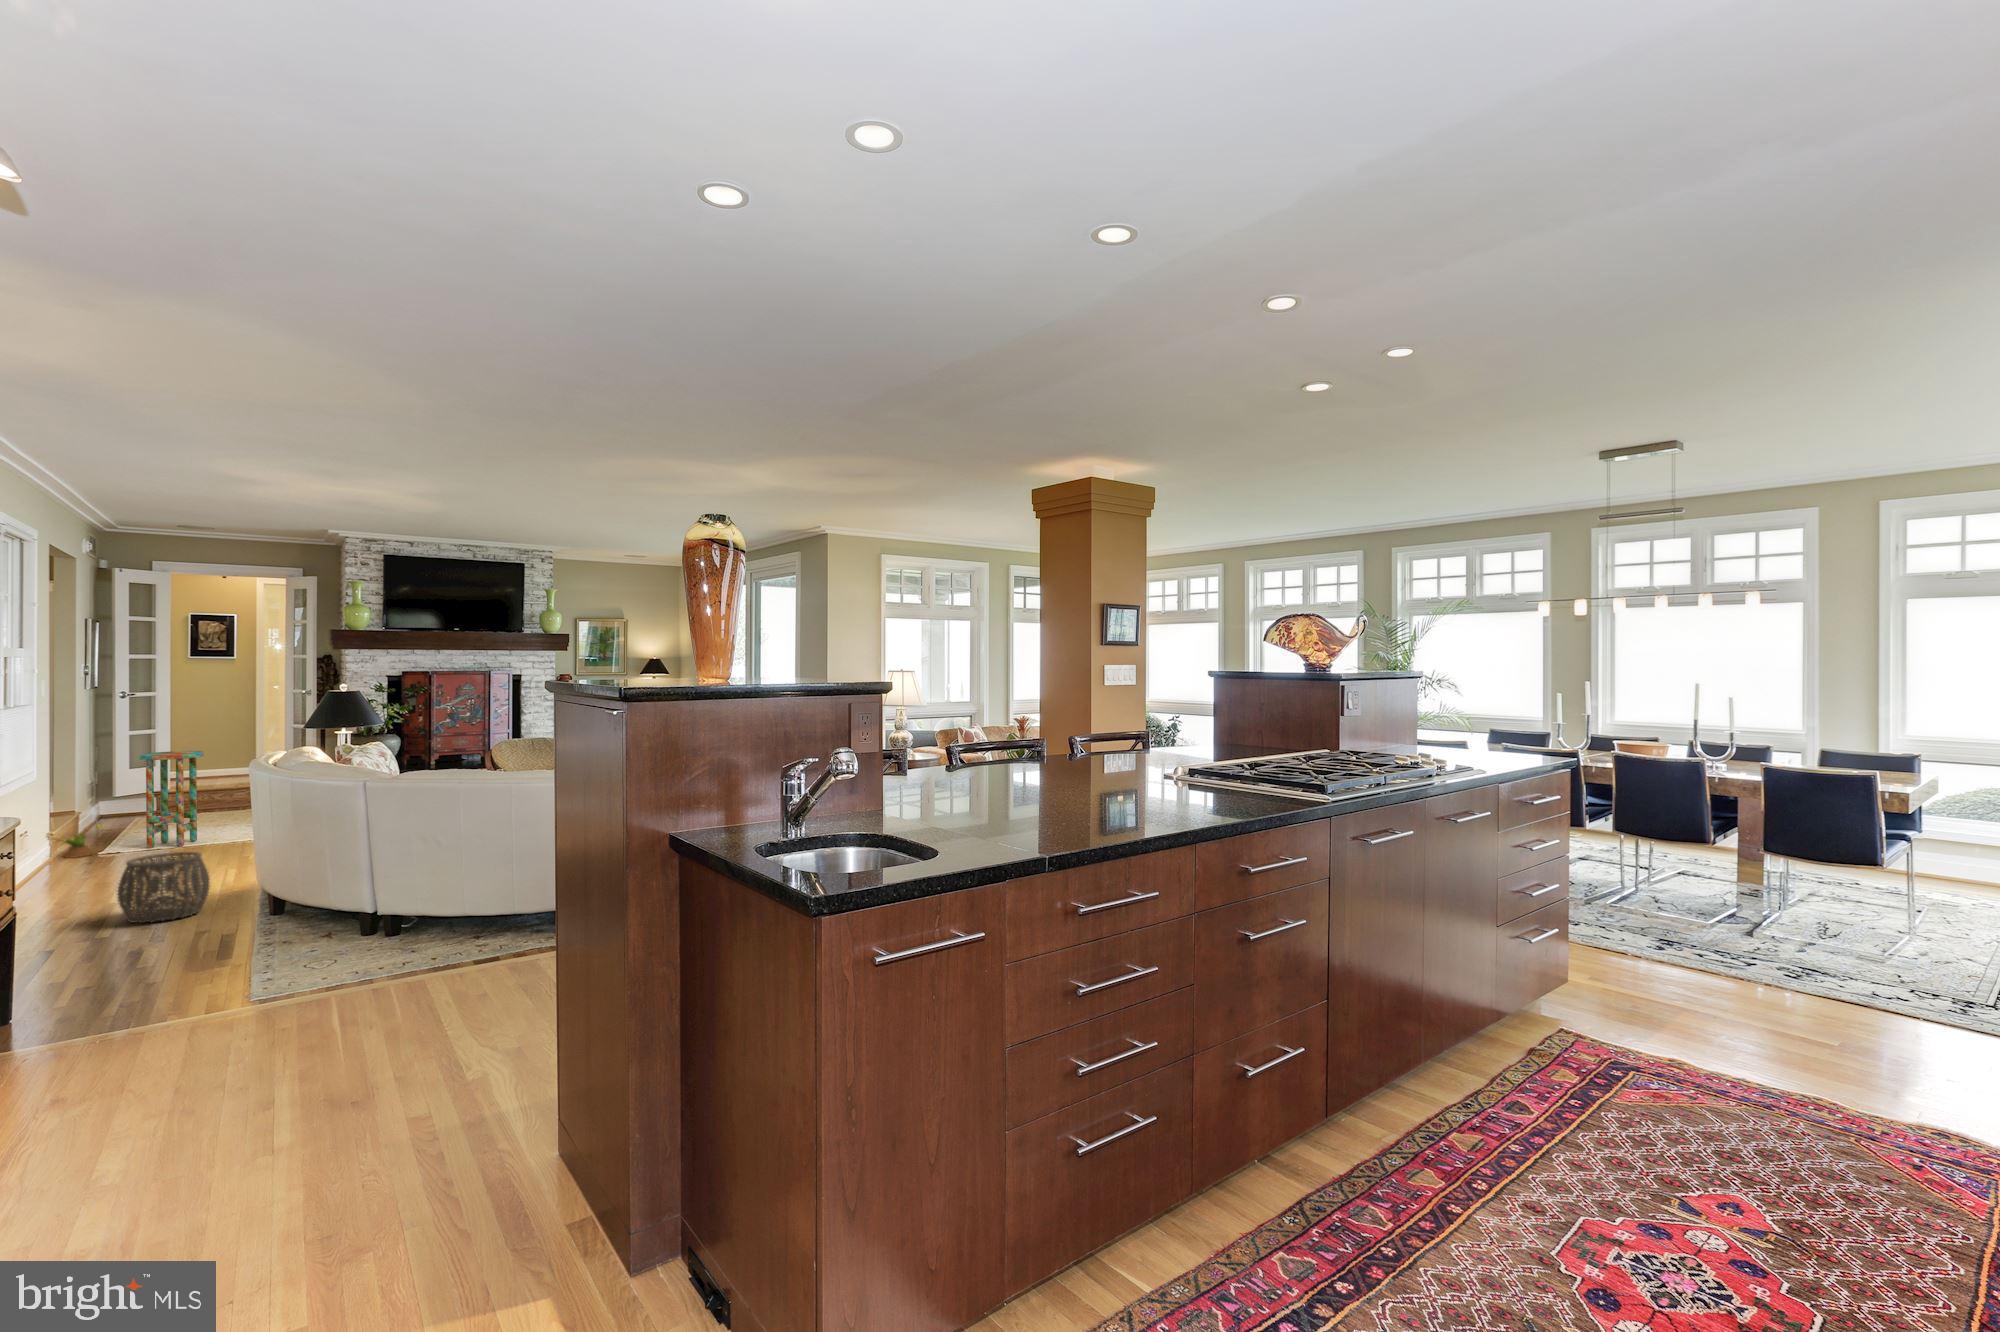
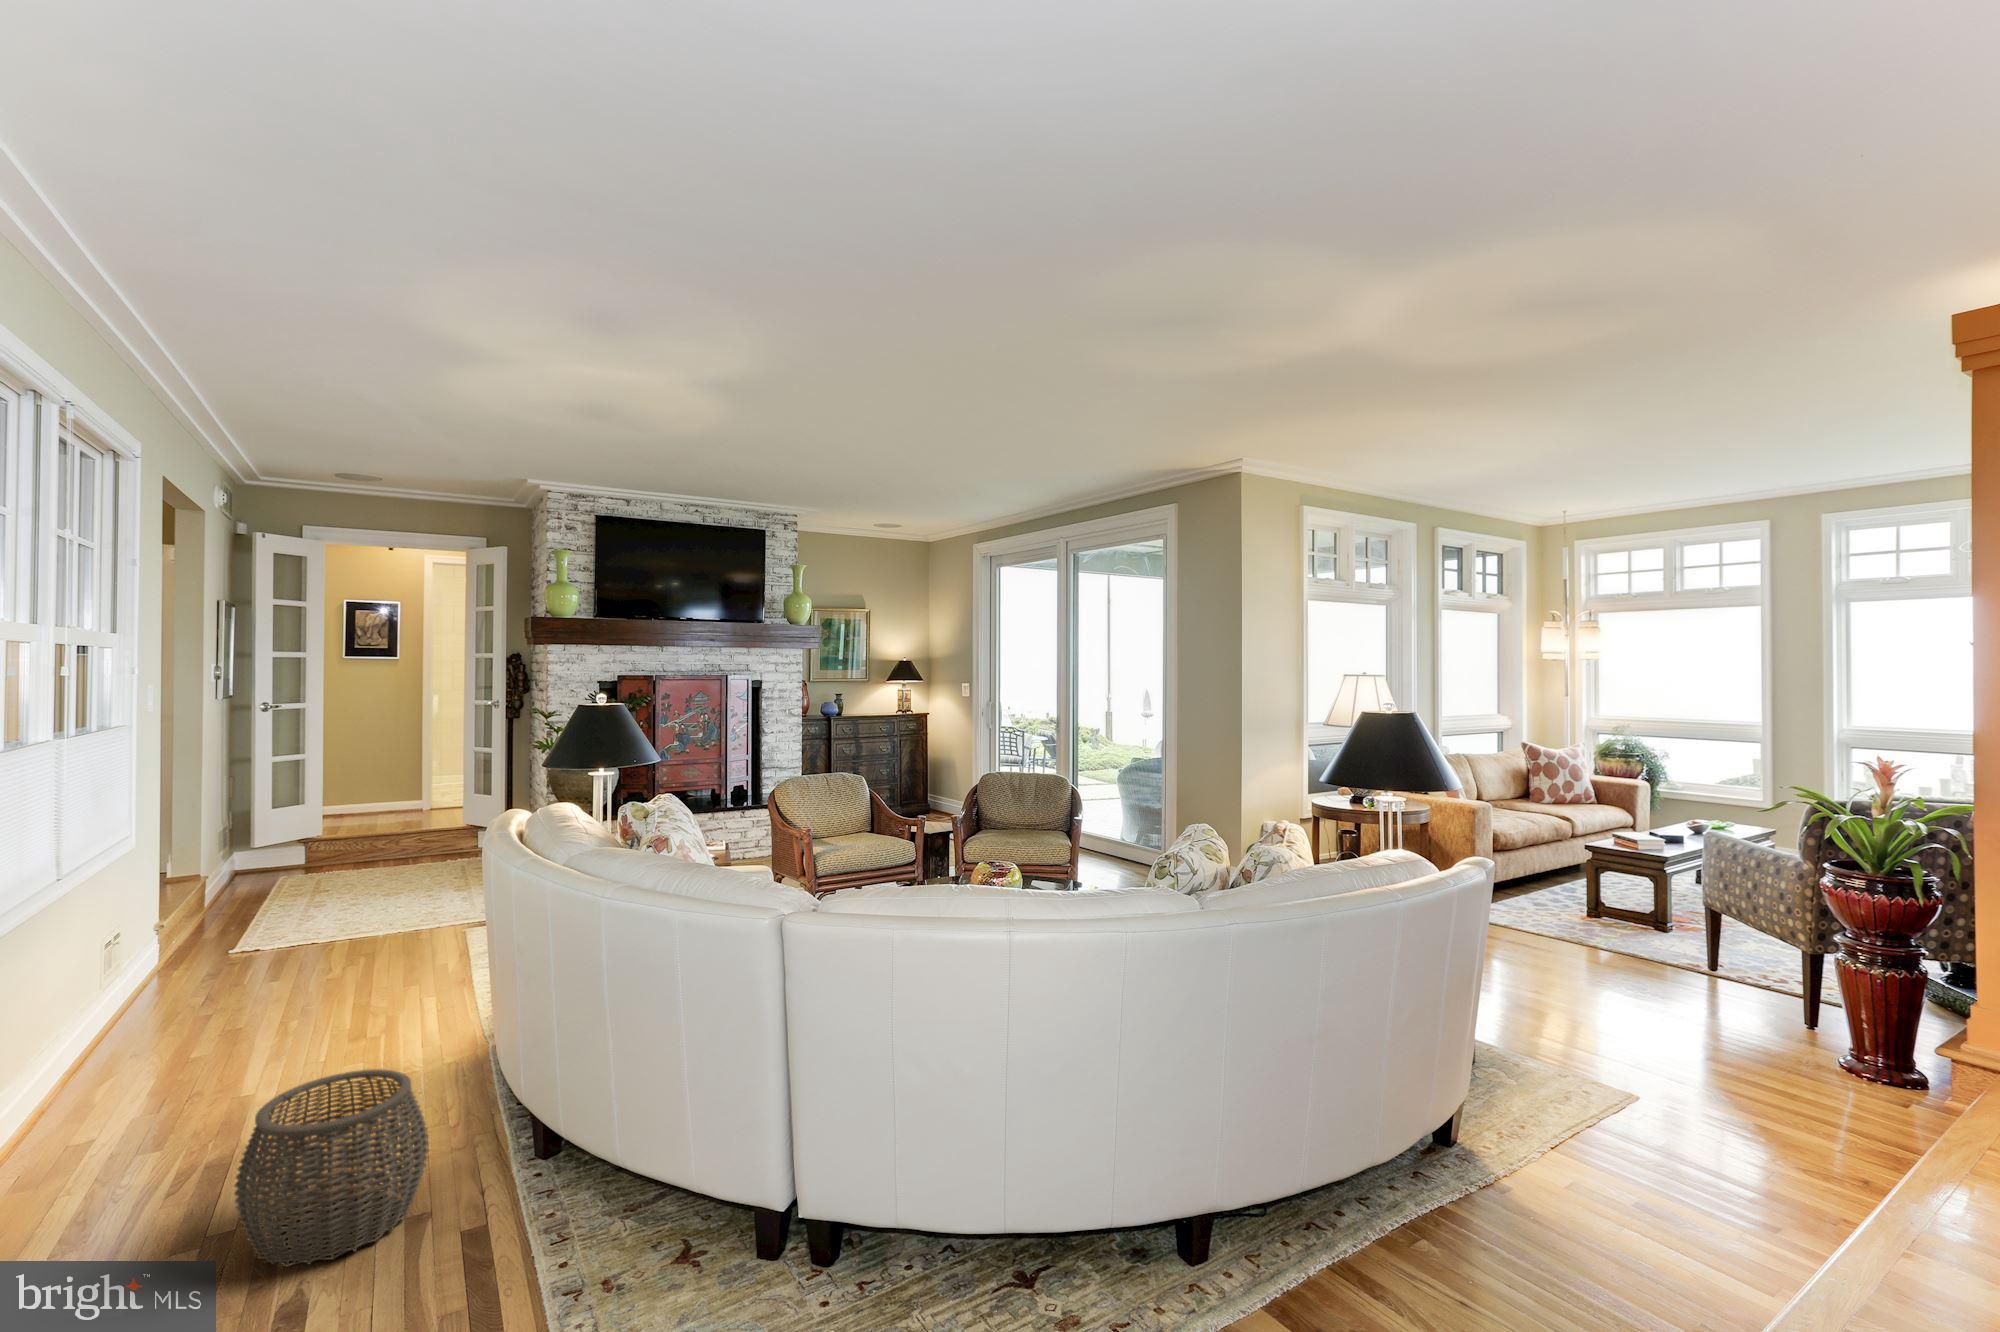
side table: present [139,751,204,848] -> none [285,800,379,961]
decorative plant: present [53,822,101,858] -> none [147,914,227,985]

